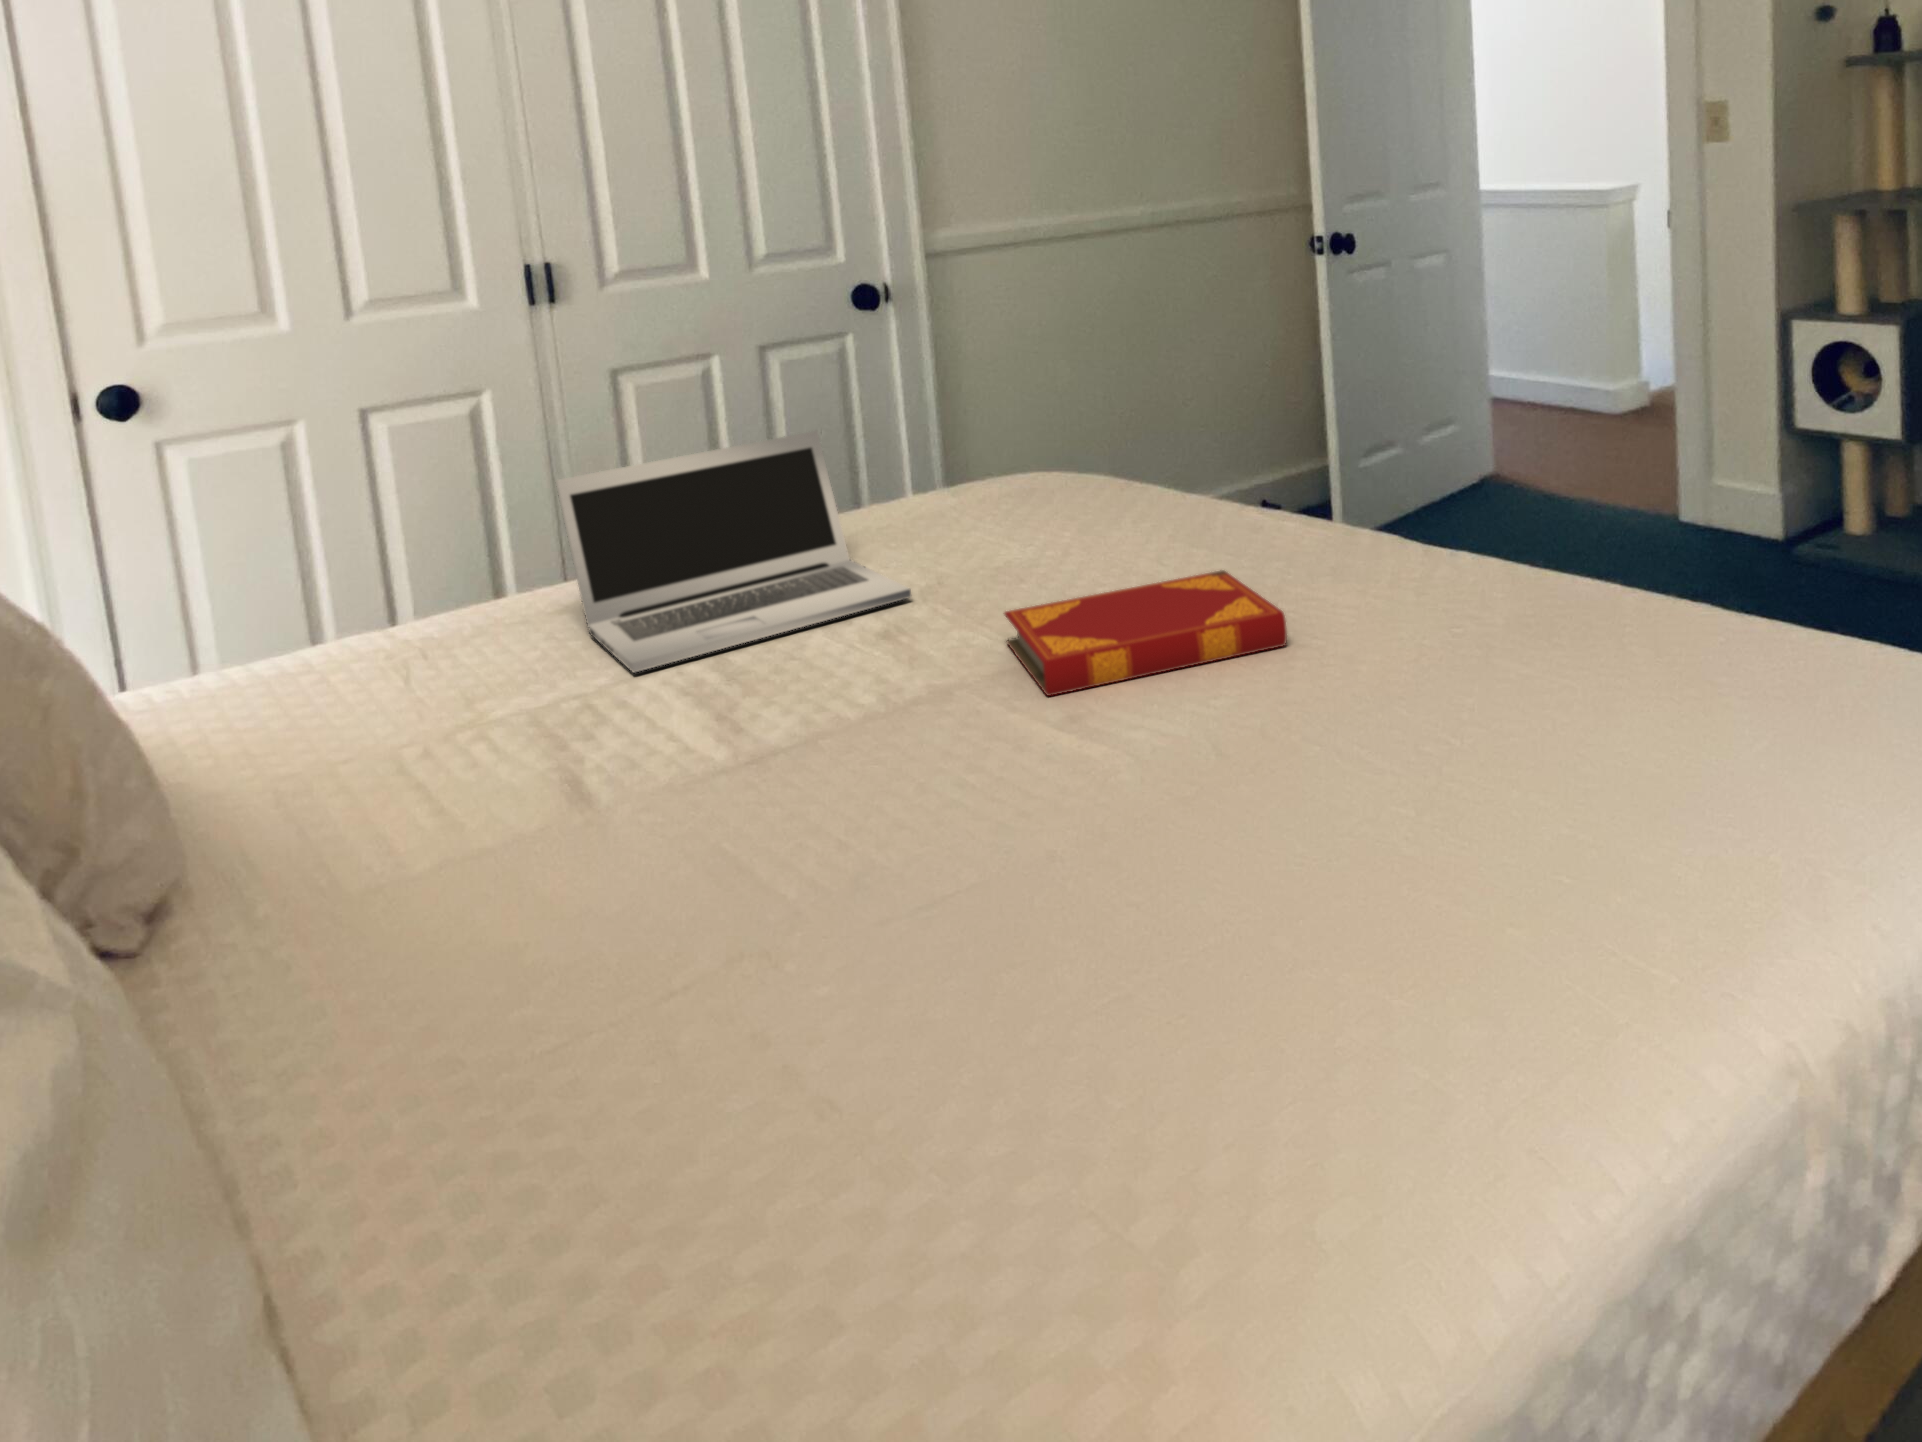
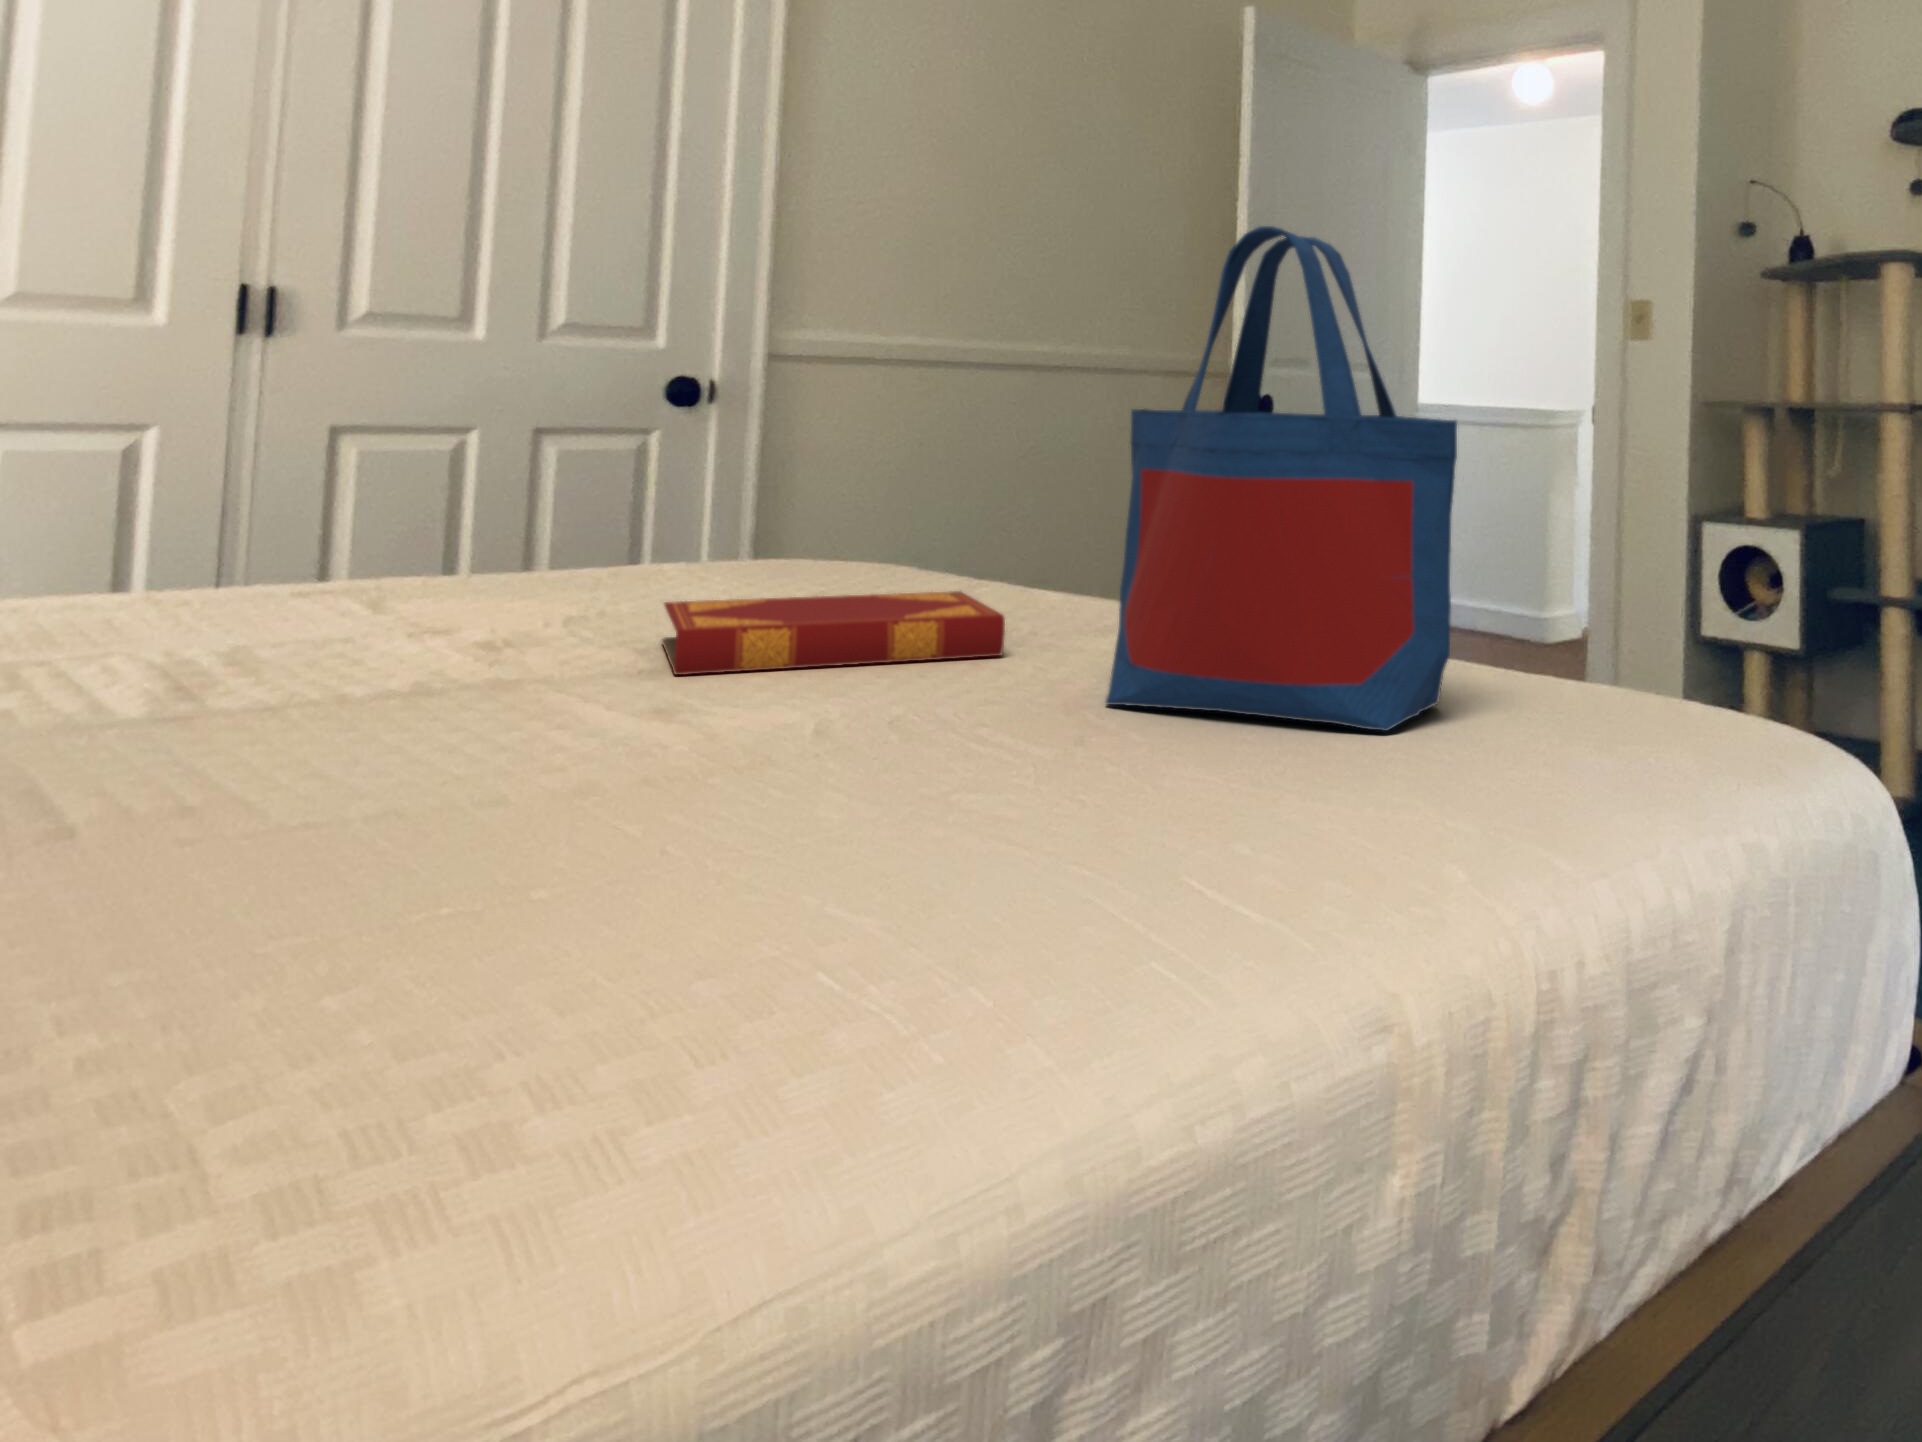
tote bag: none [1399,298,1719,756] -> present [1106,226,1457,731]
laptop: present [556,431,911,672] -> none [110,420,573,639]

